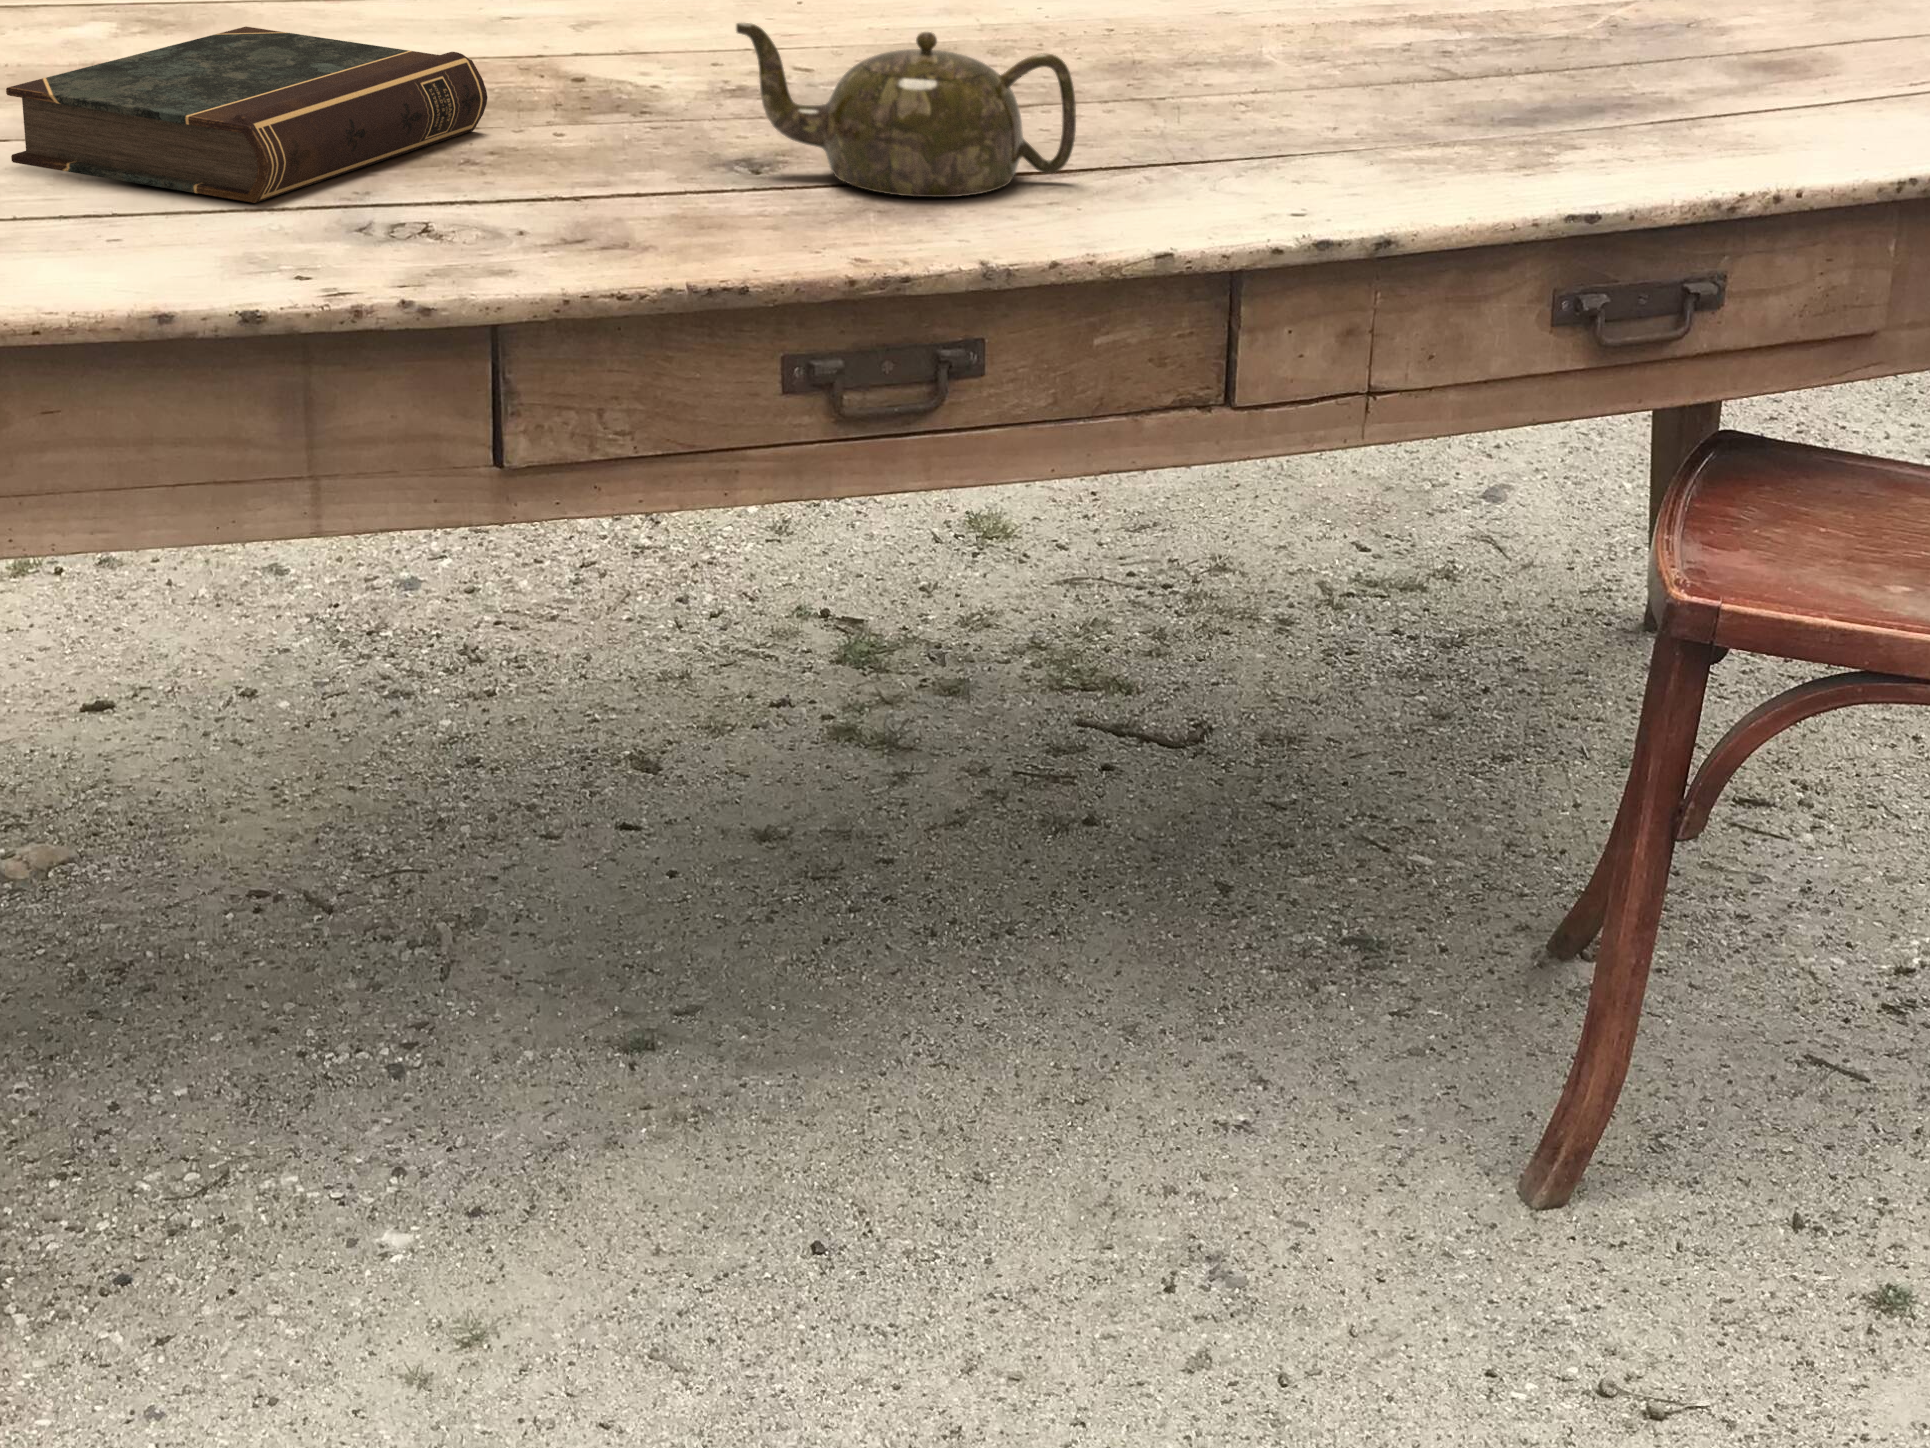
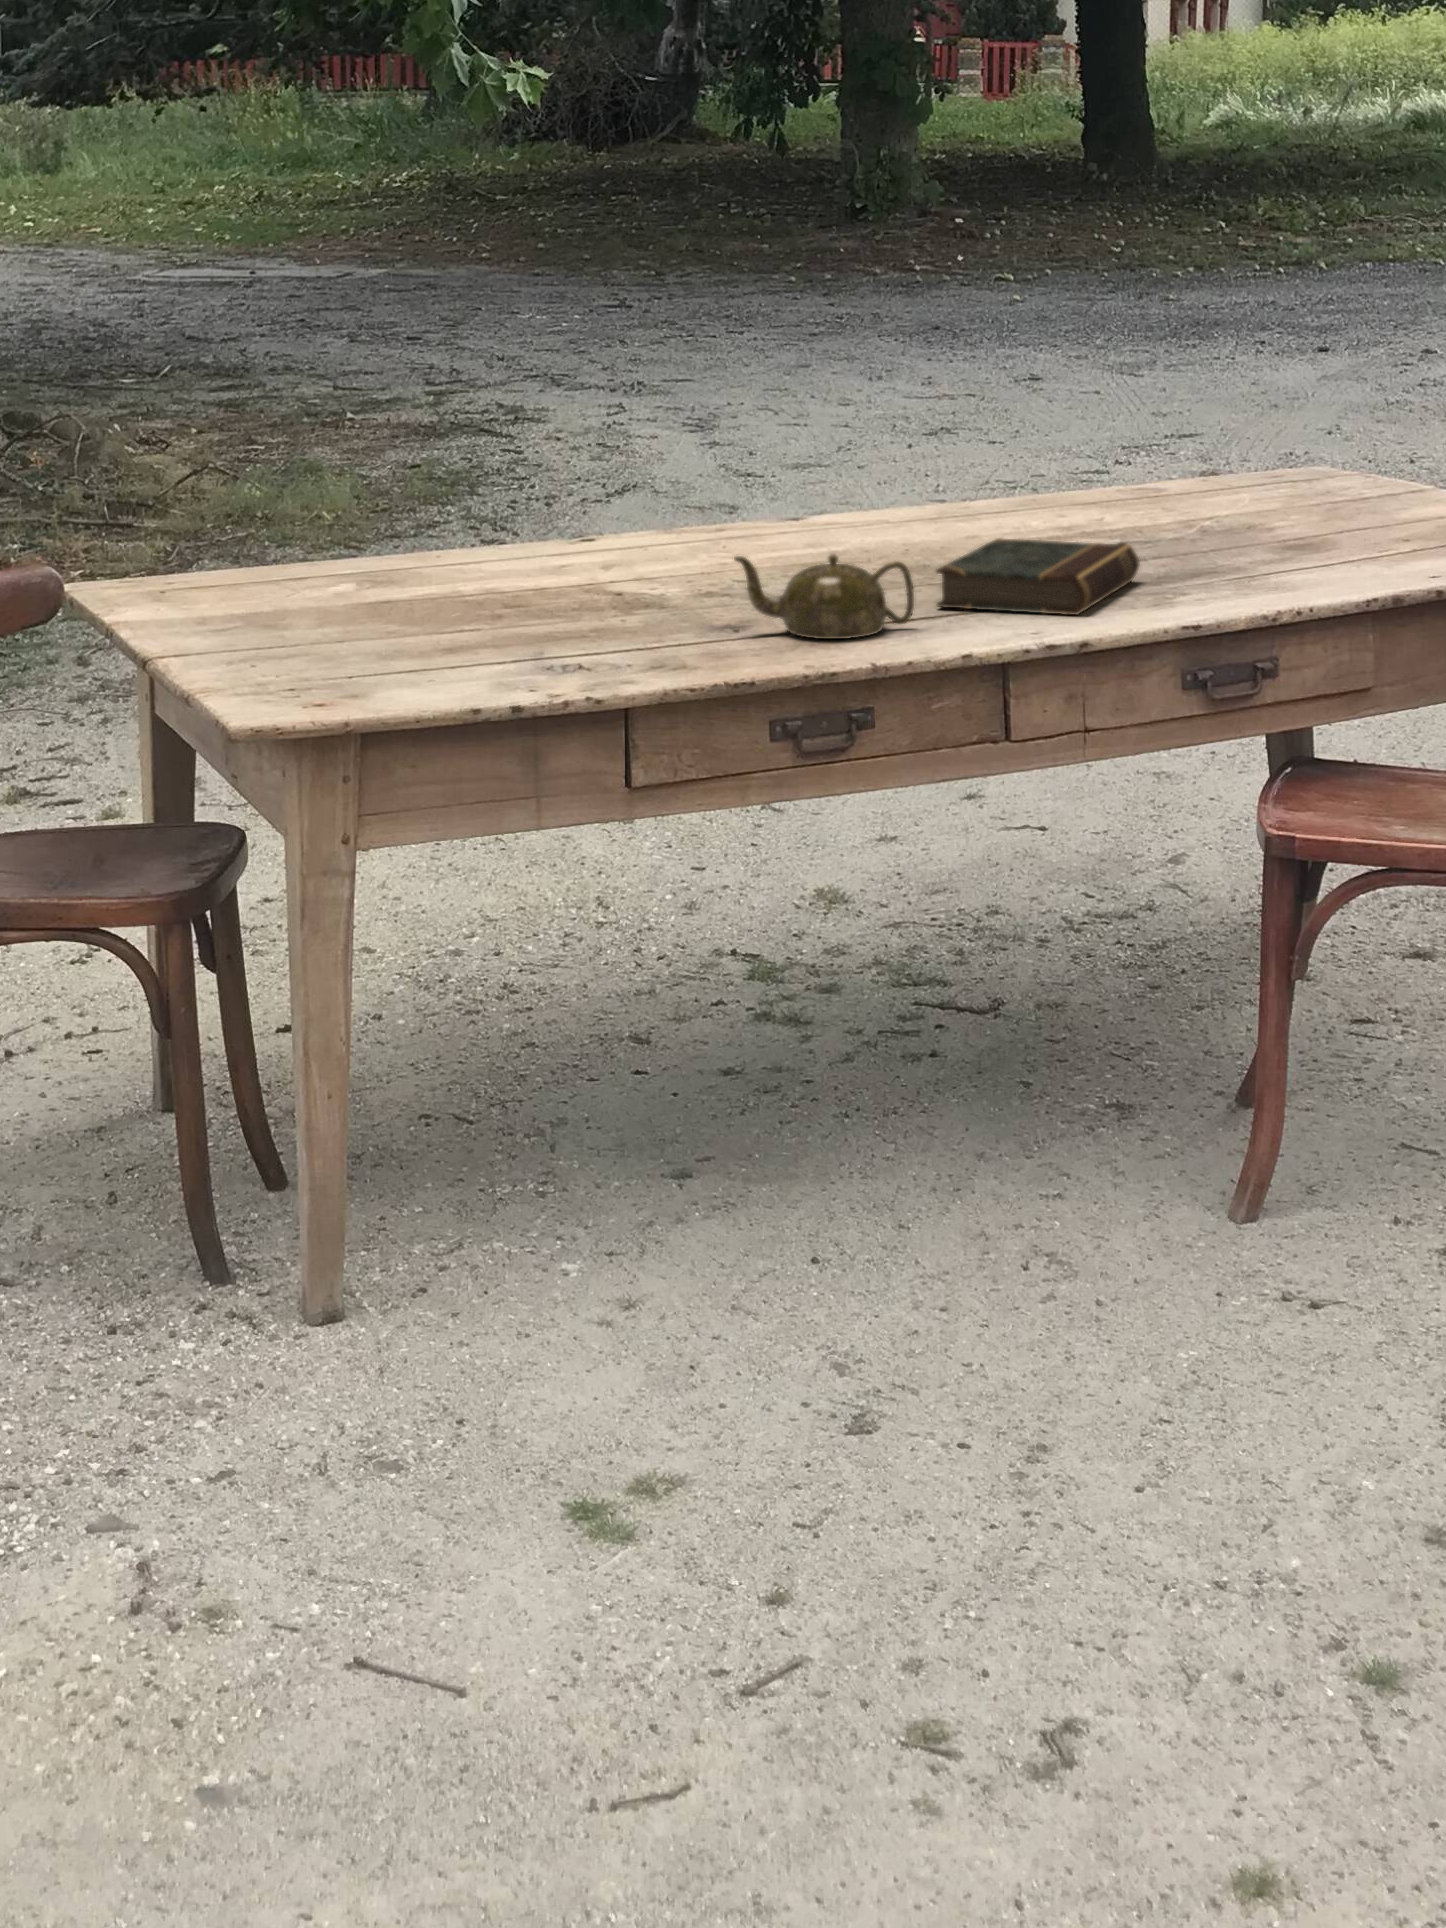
book: present [6,27,488,203] -> present [936,538,1140,615]

